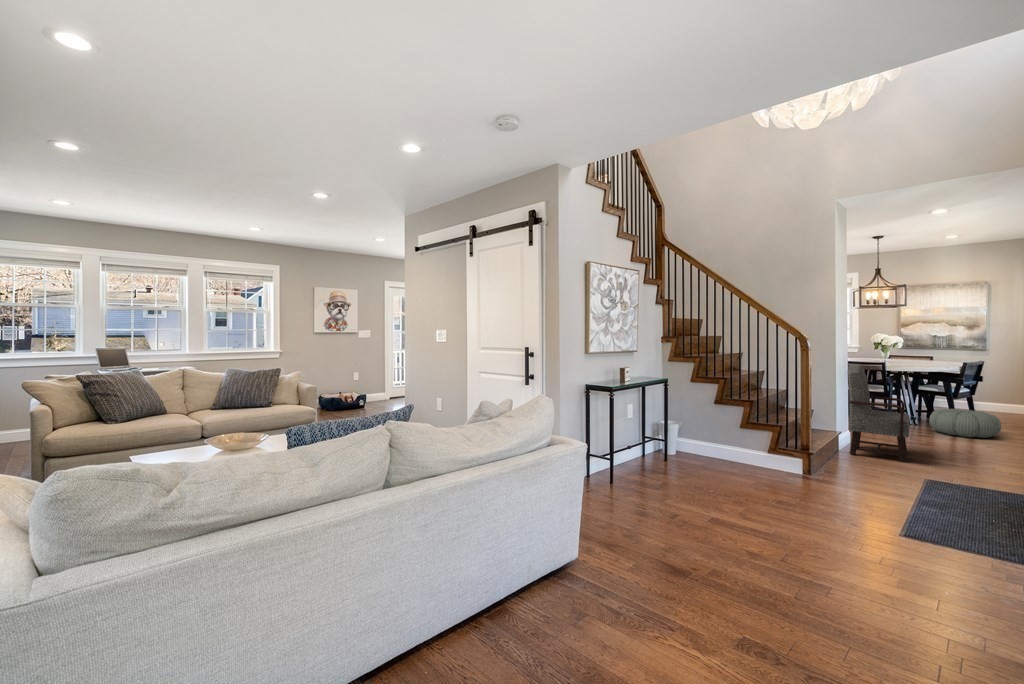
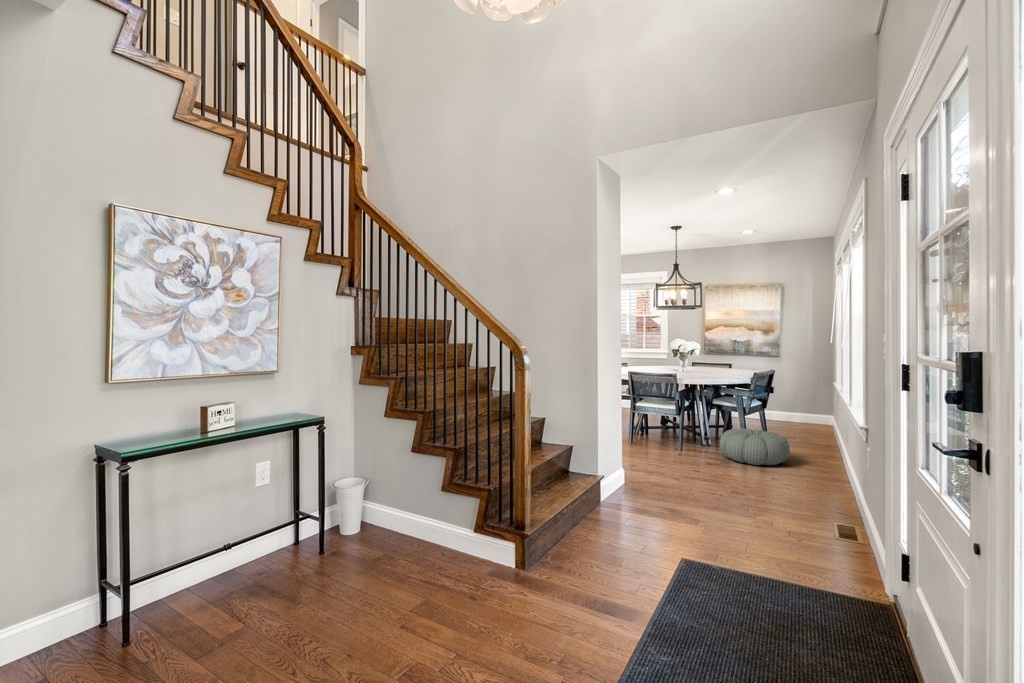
armchair: present [848,364,909,462] -> none [606,382,684,521]

